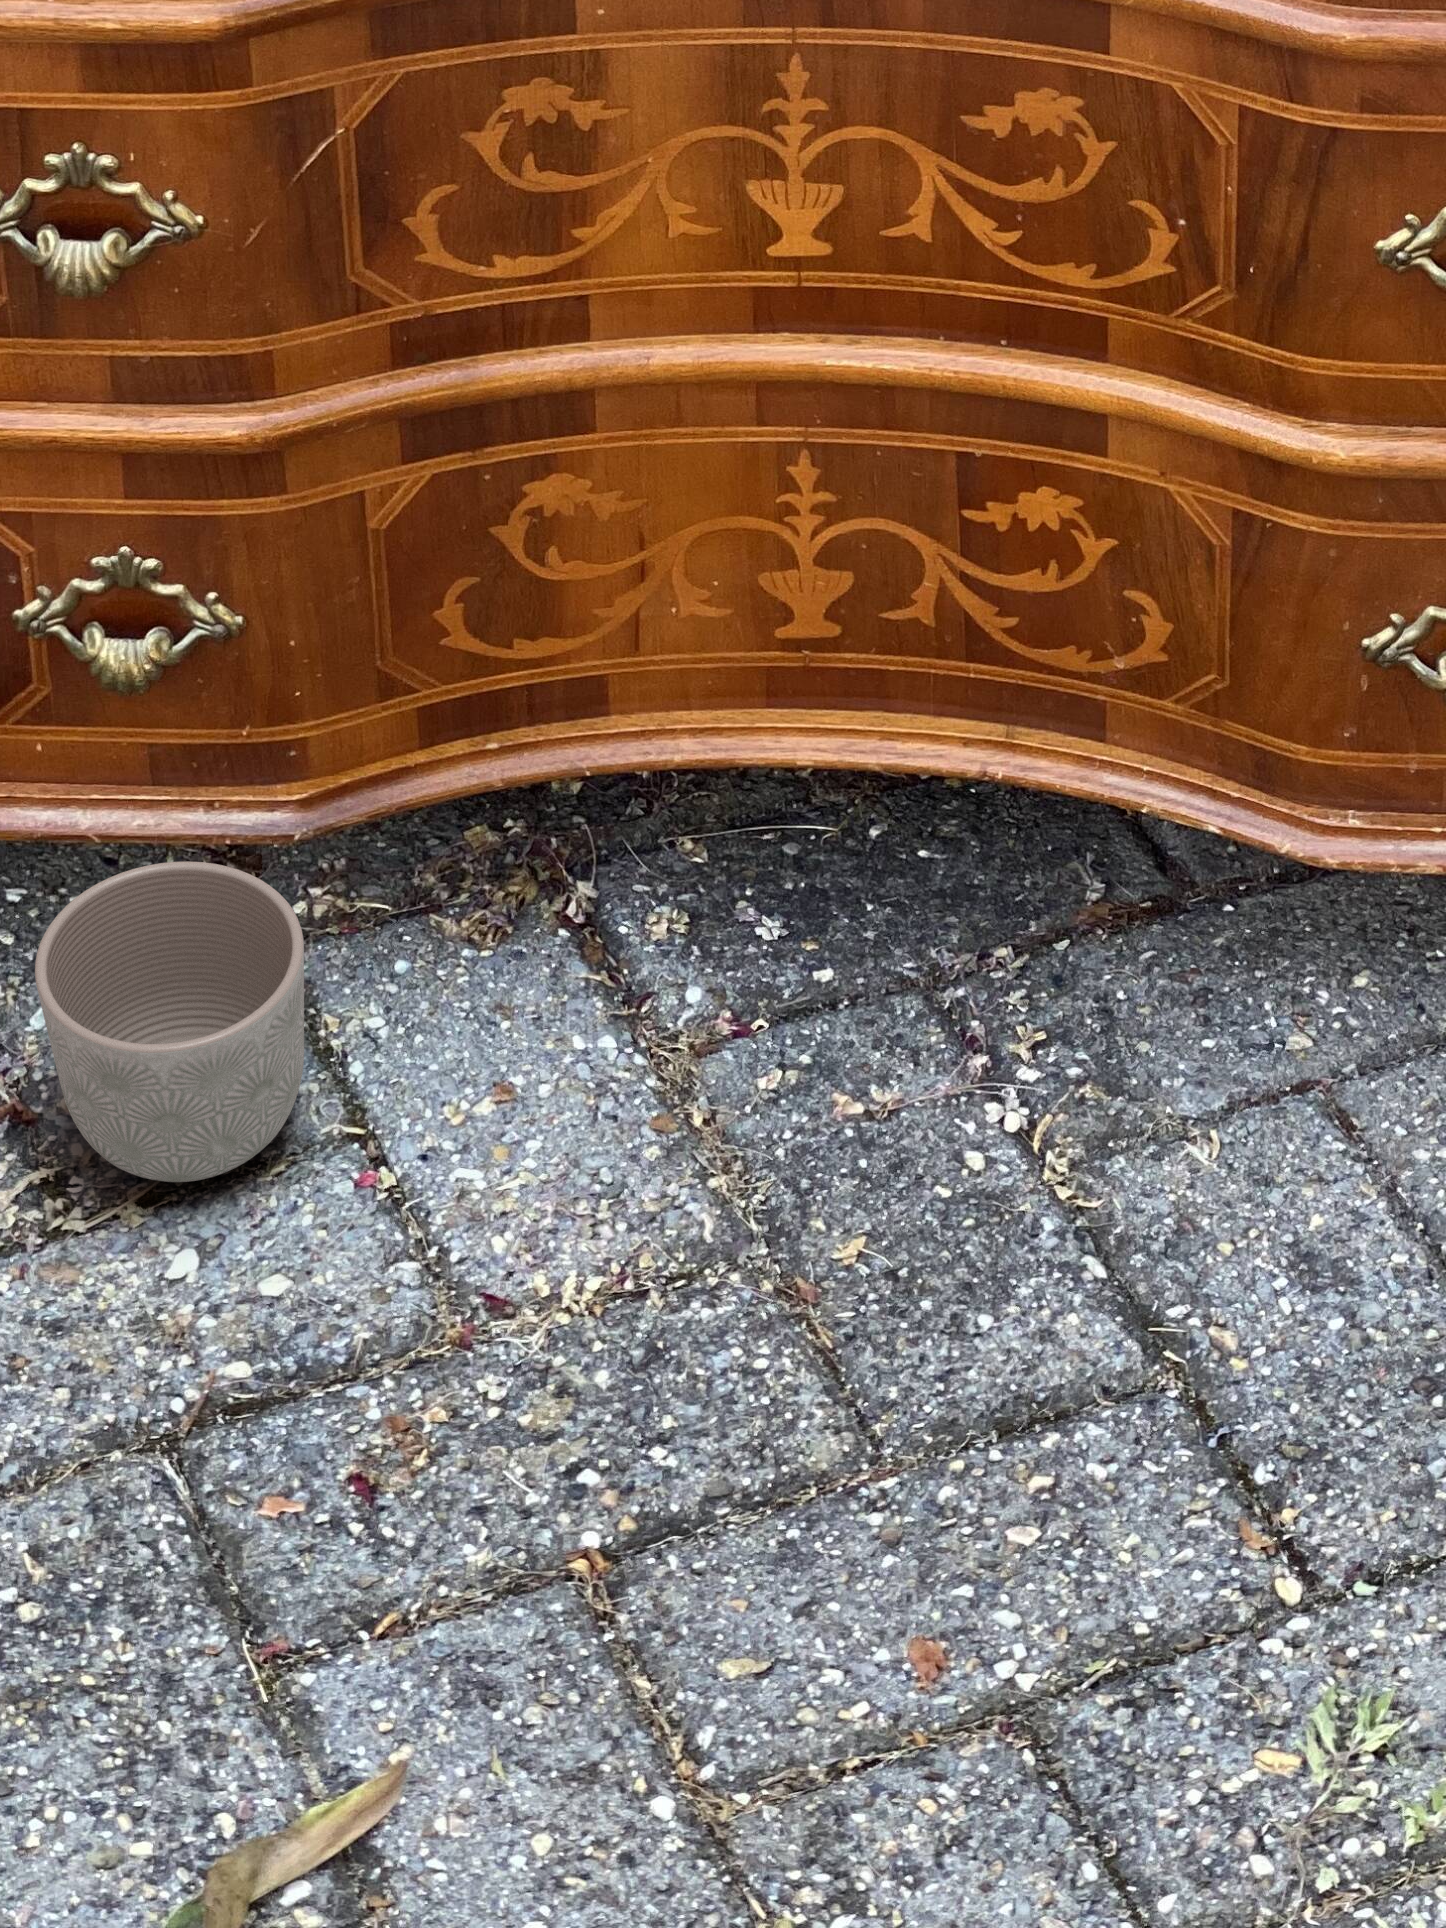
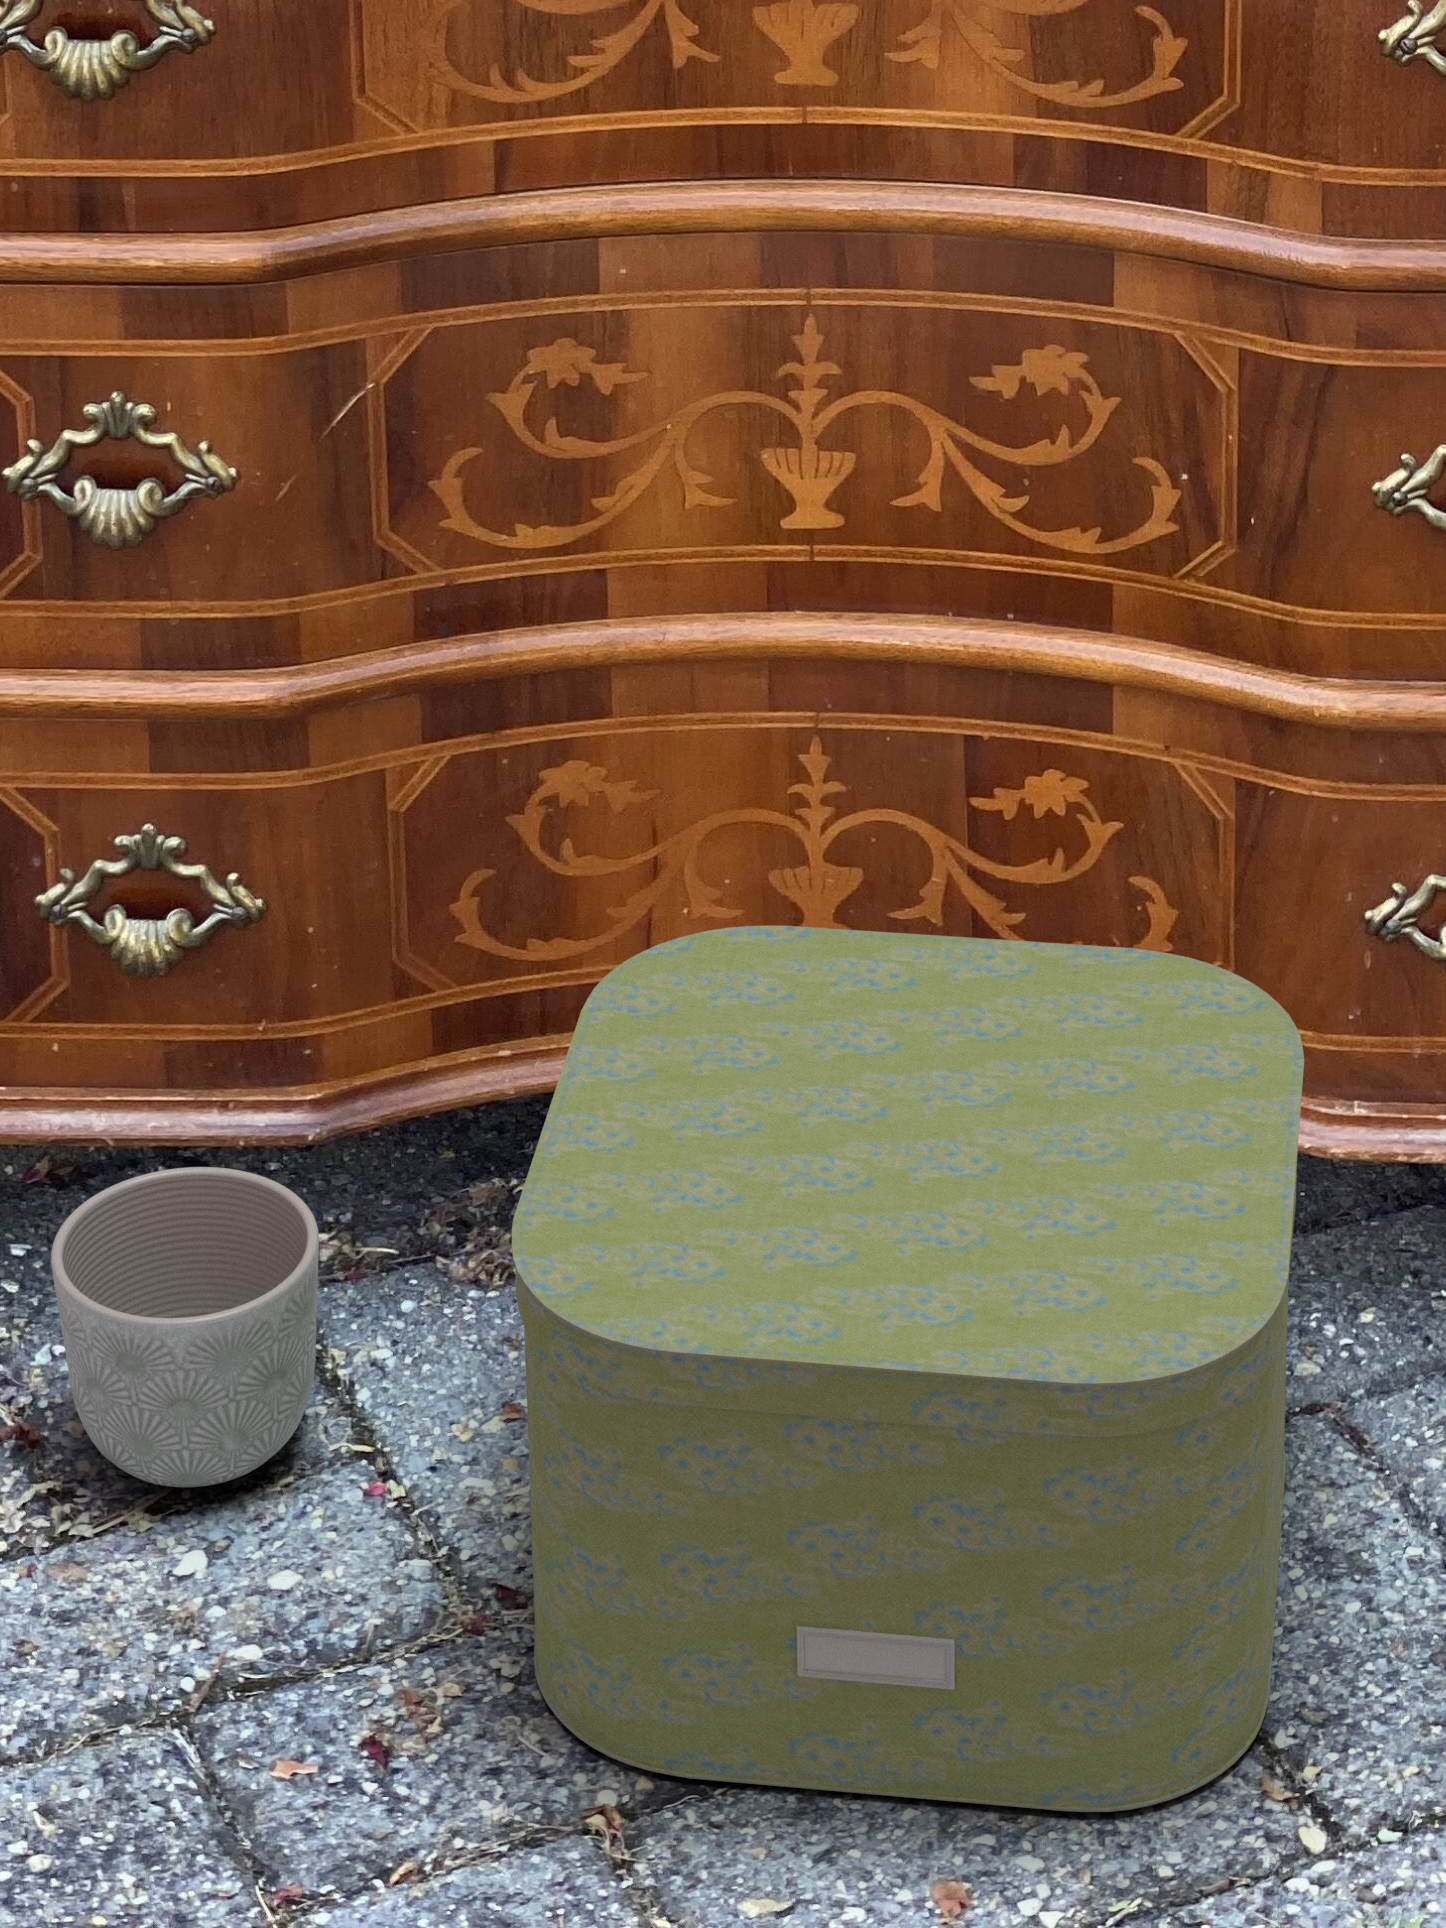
storage box: none [488,635,1299,1563] -> present [512,926,1304,1812]

